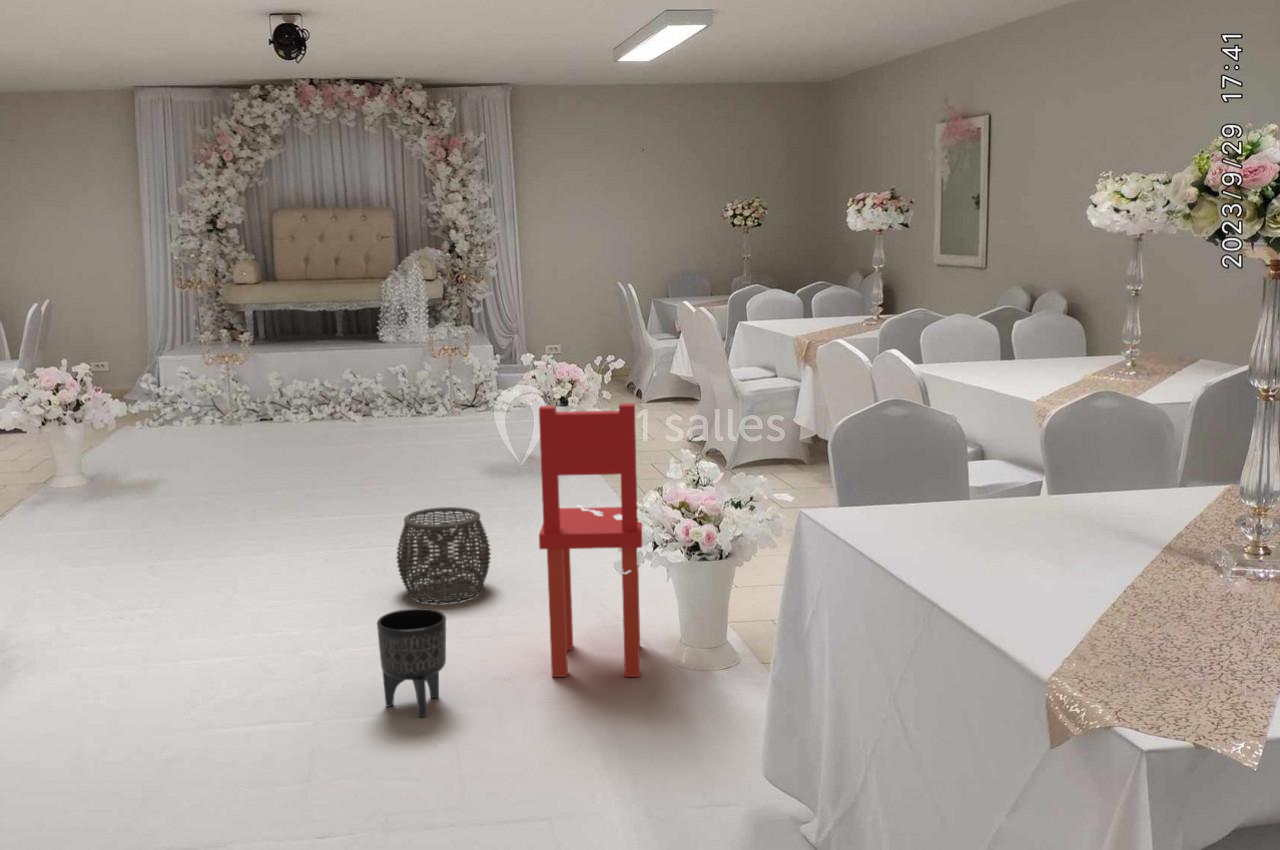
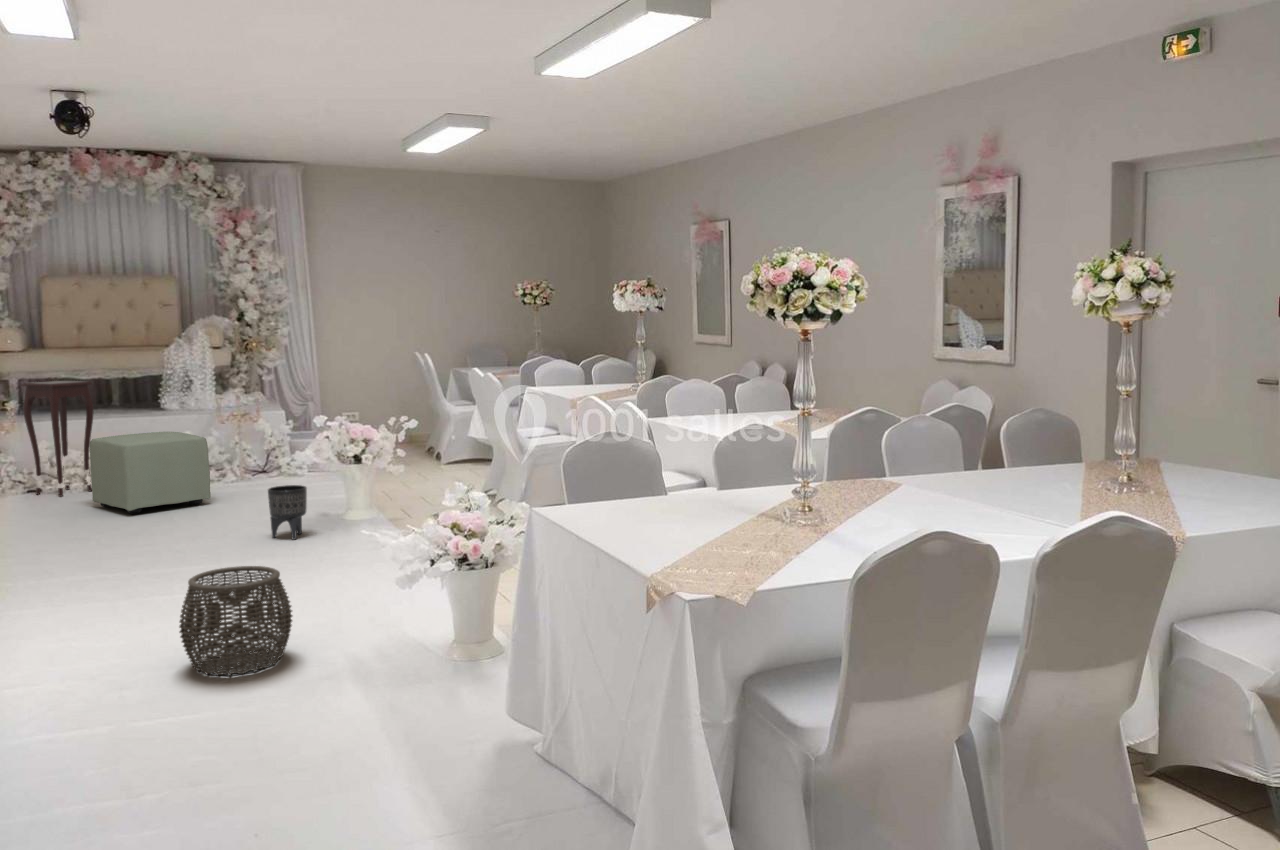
side table: none [256,315,318,426] -> present [22,381,93,497]
ottoman: none [316,368,423,446] -> present [90,432,211,514]
chair: present [539,403,642,677] -> none [354,432,477,754]
planter: present [377,608,446,717] -> present [268,485,307,540]

